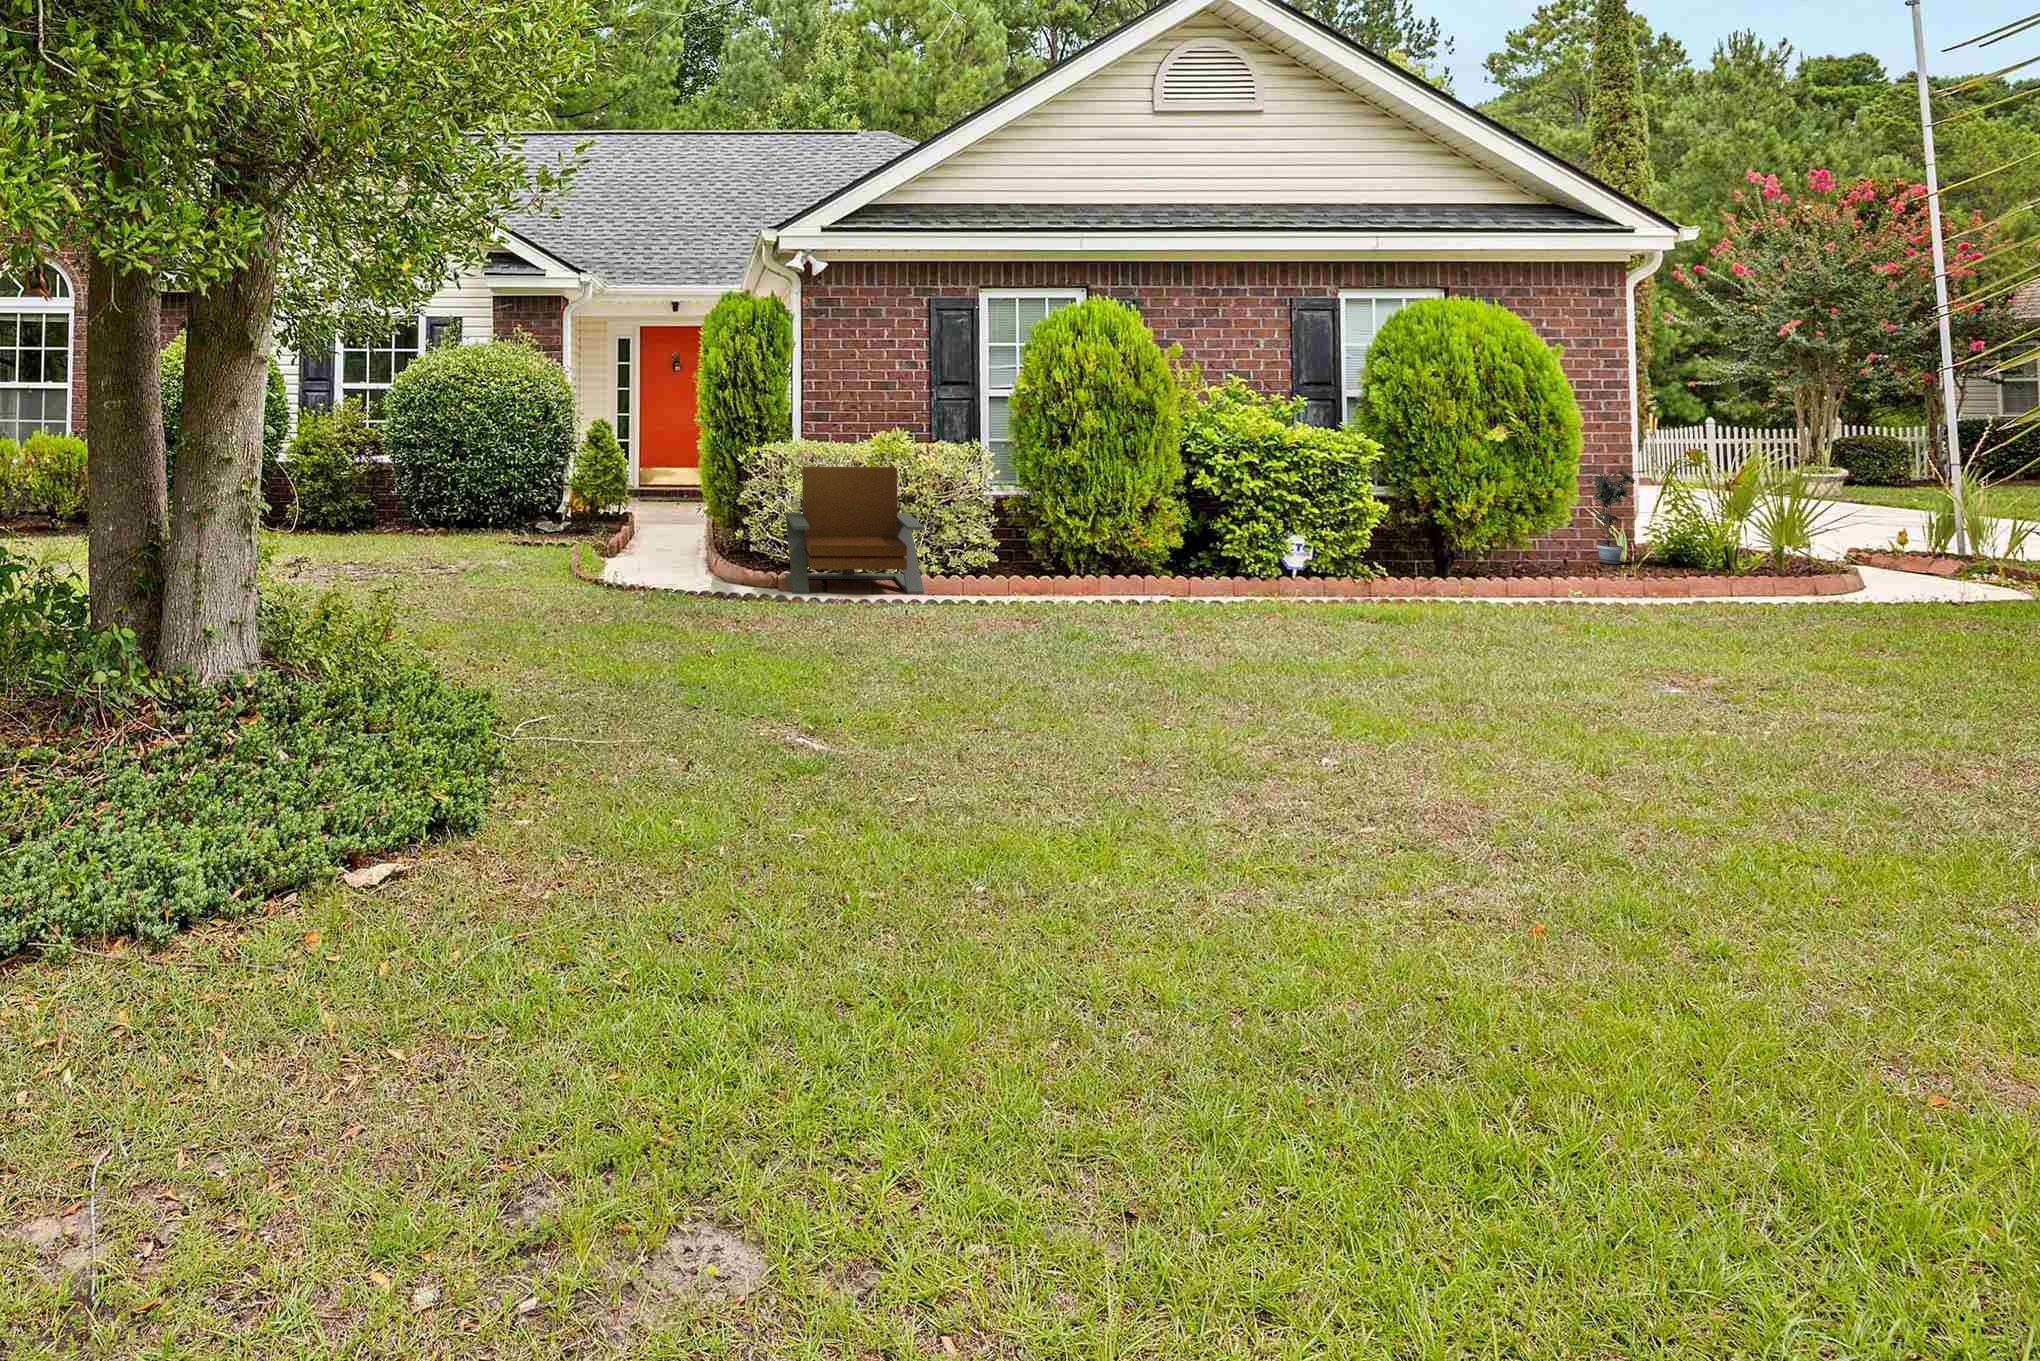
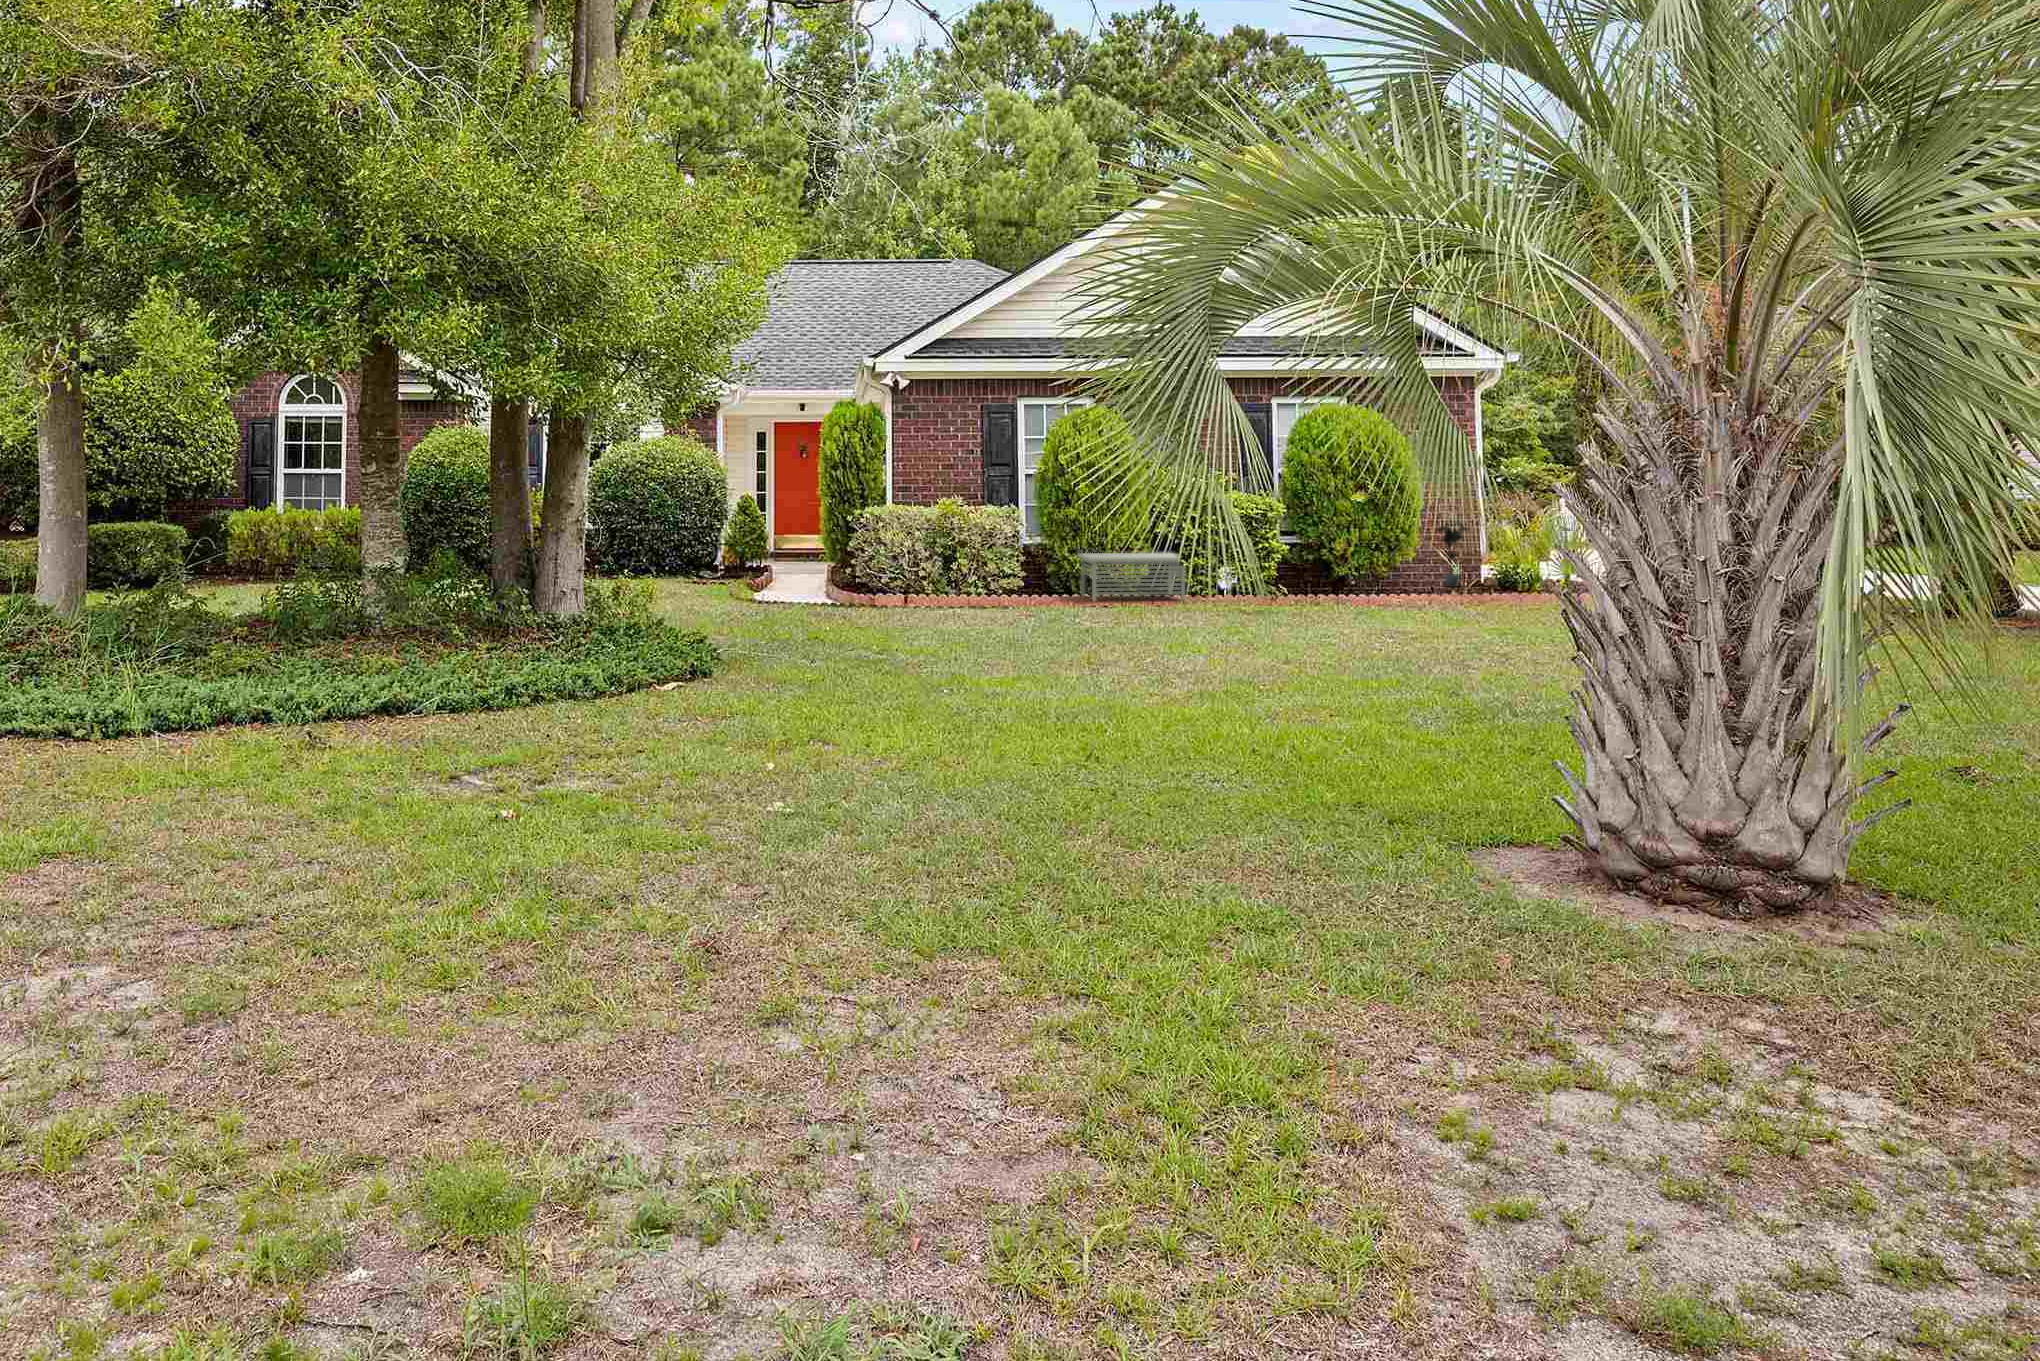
lounge chair: present [785,467,924,594] -> none [880,521,970,604]
storage bench: none [1078,515,1250,591] -> present [1077,553,1185,601]

